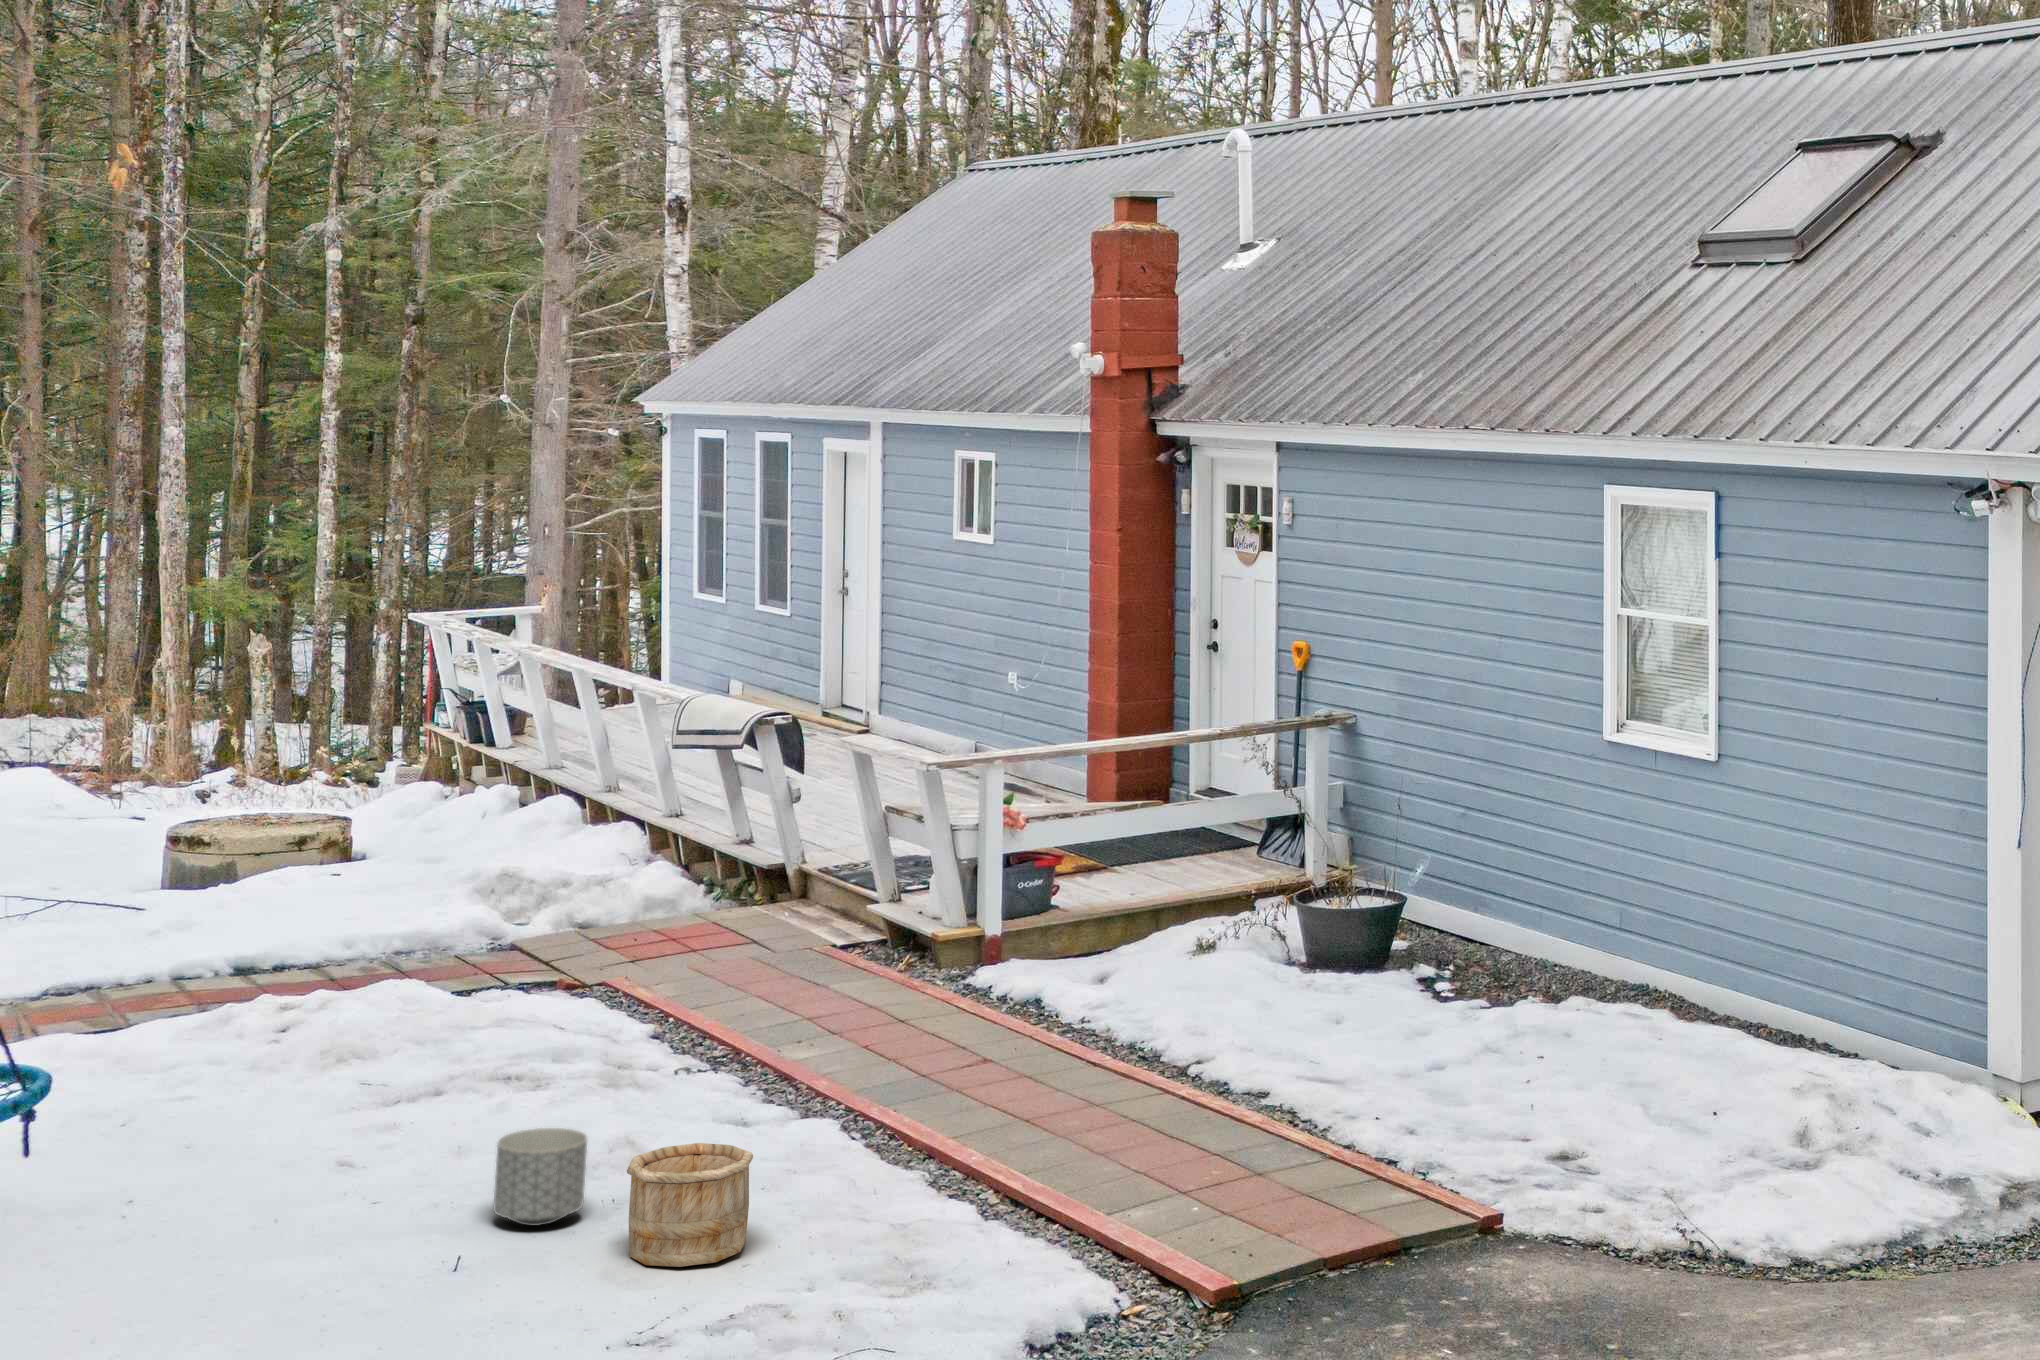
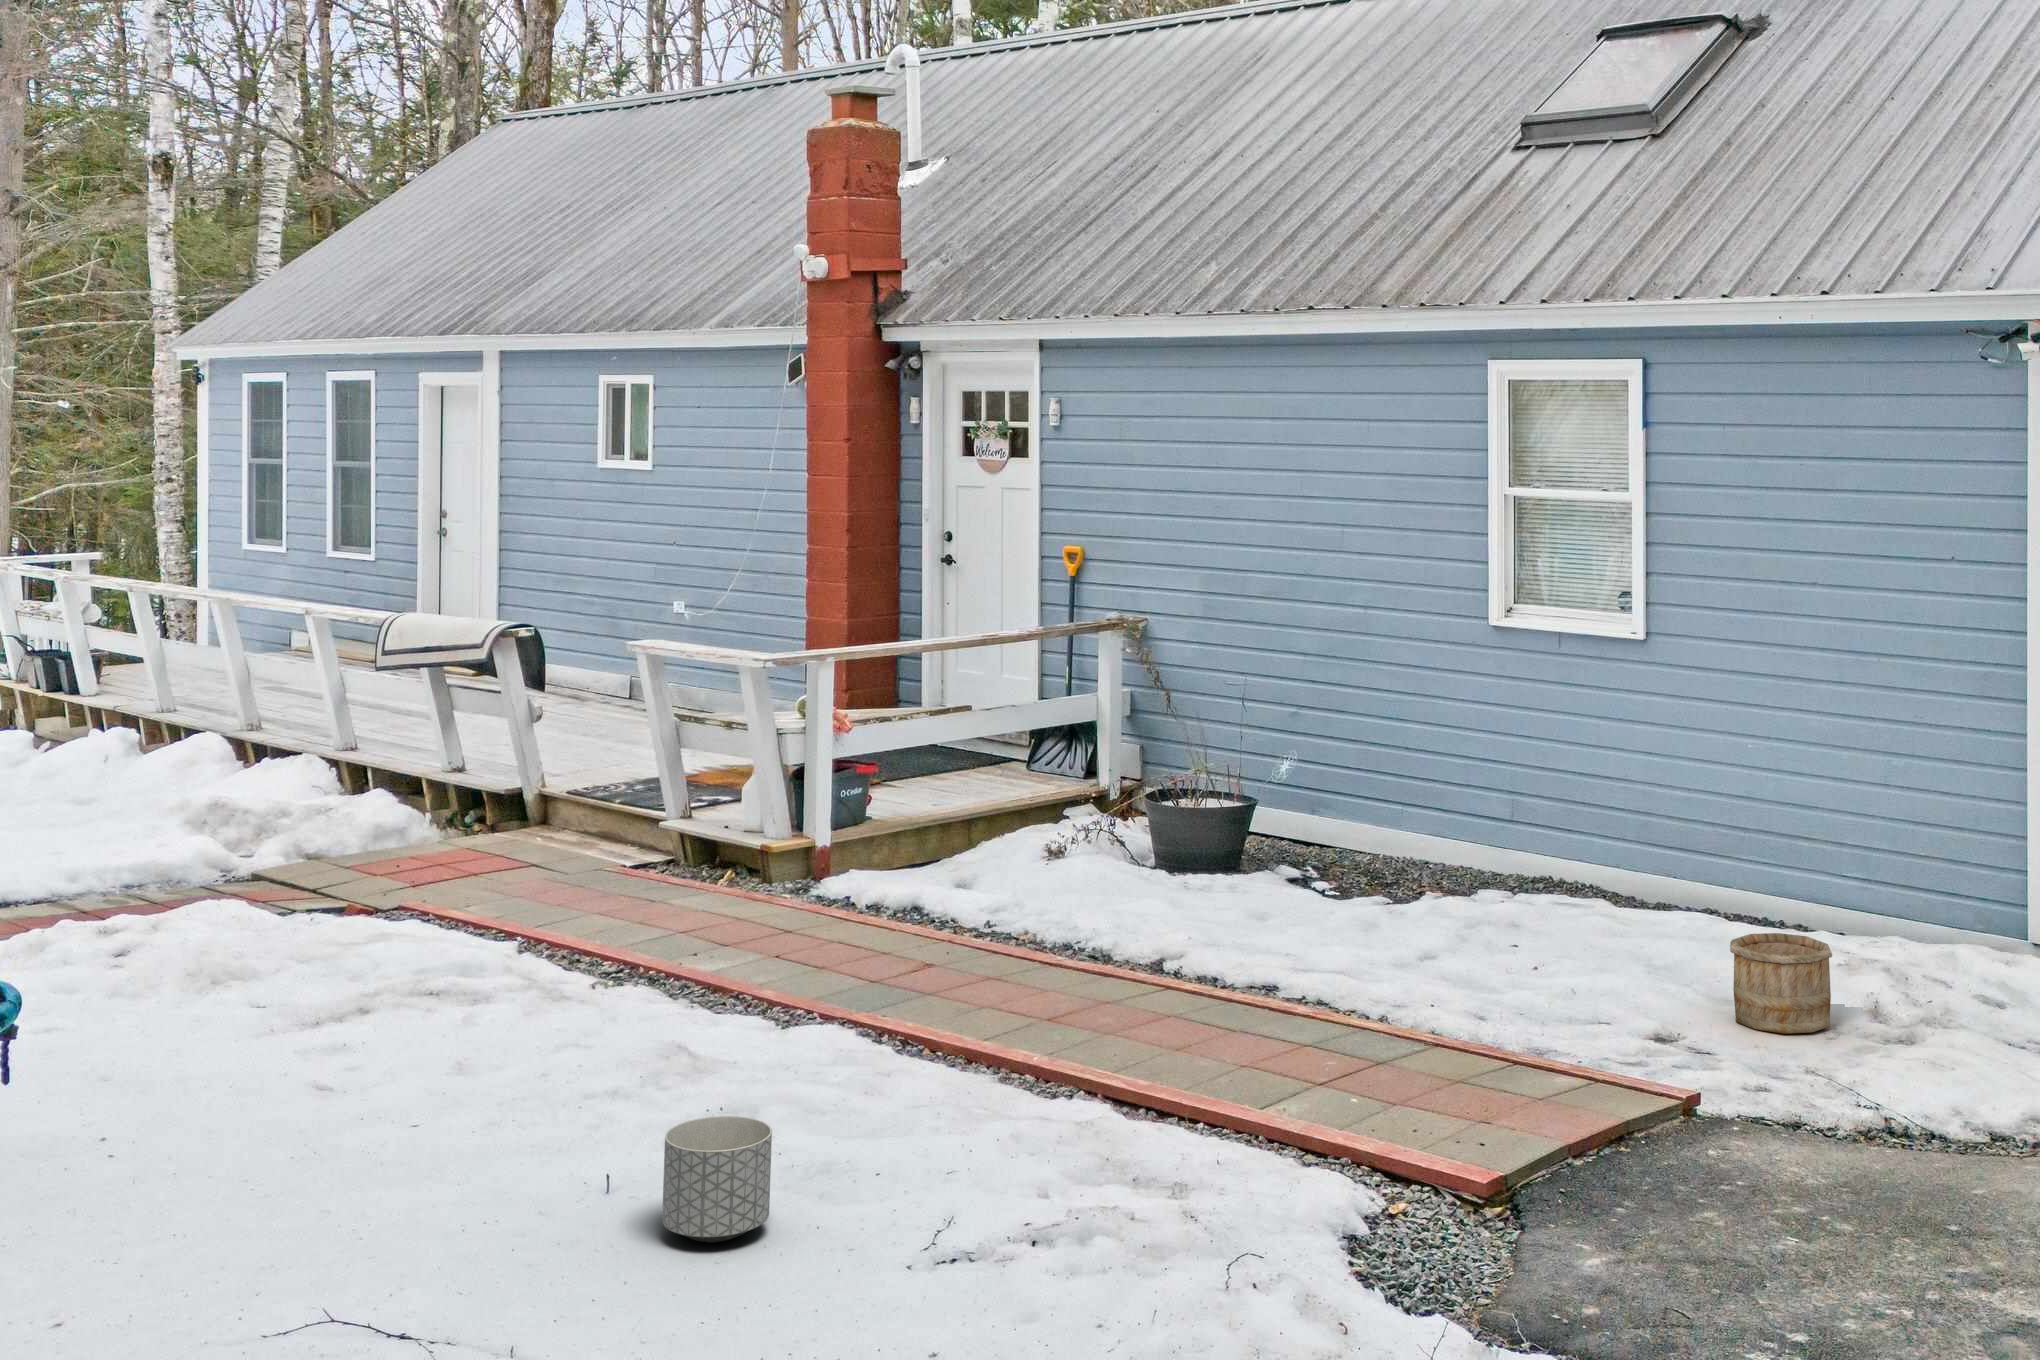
wooden bucket: present [627,1143,753,1267] -> present [1730,933,1832,1034]

